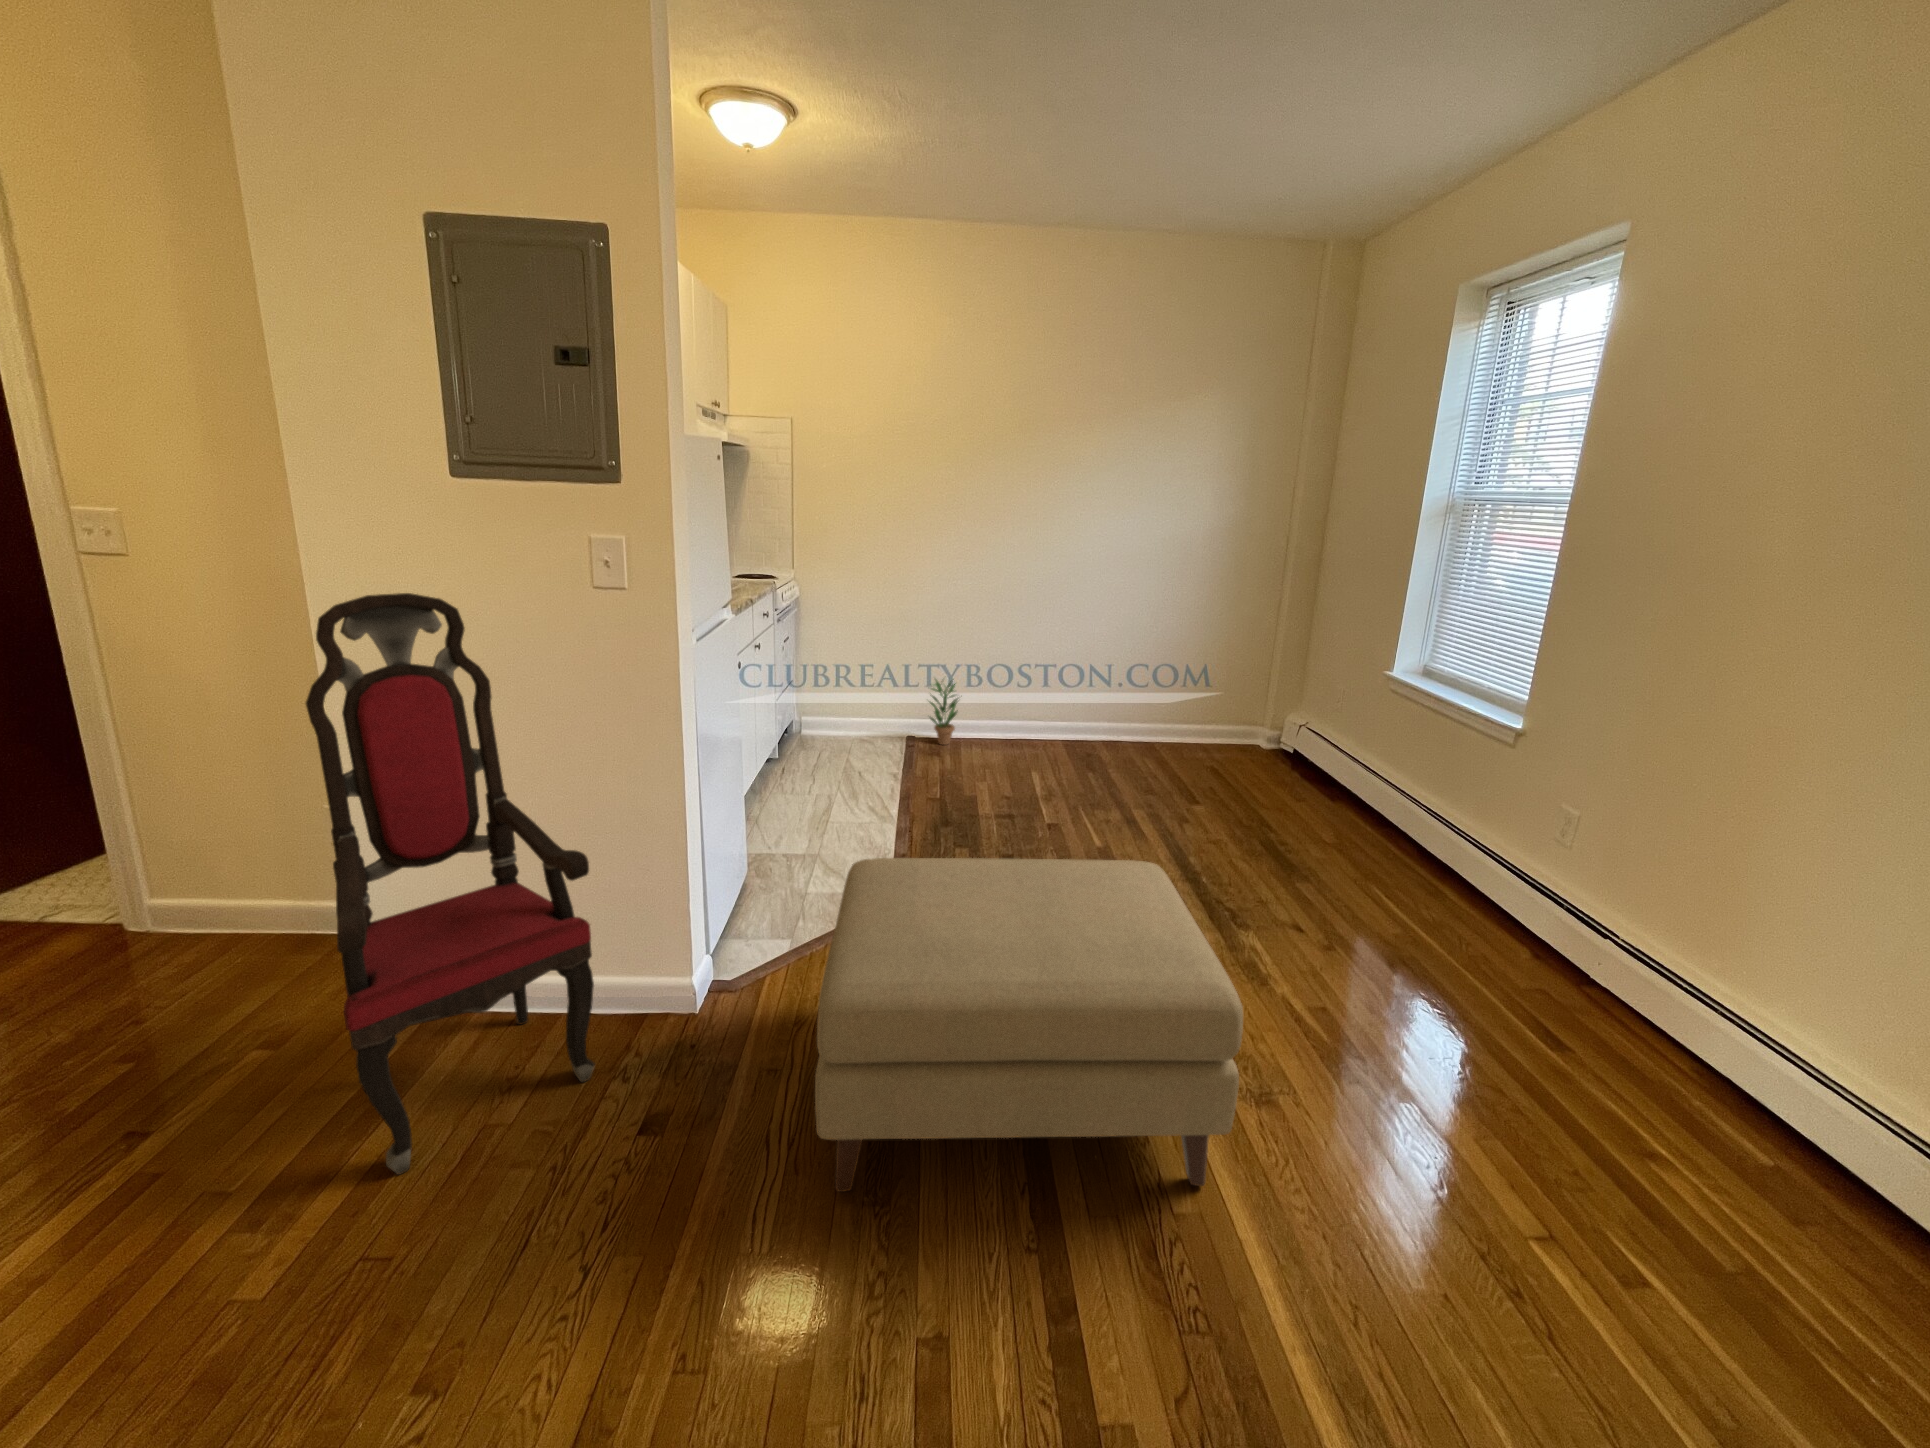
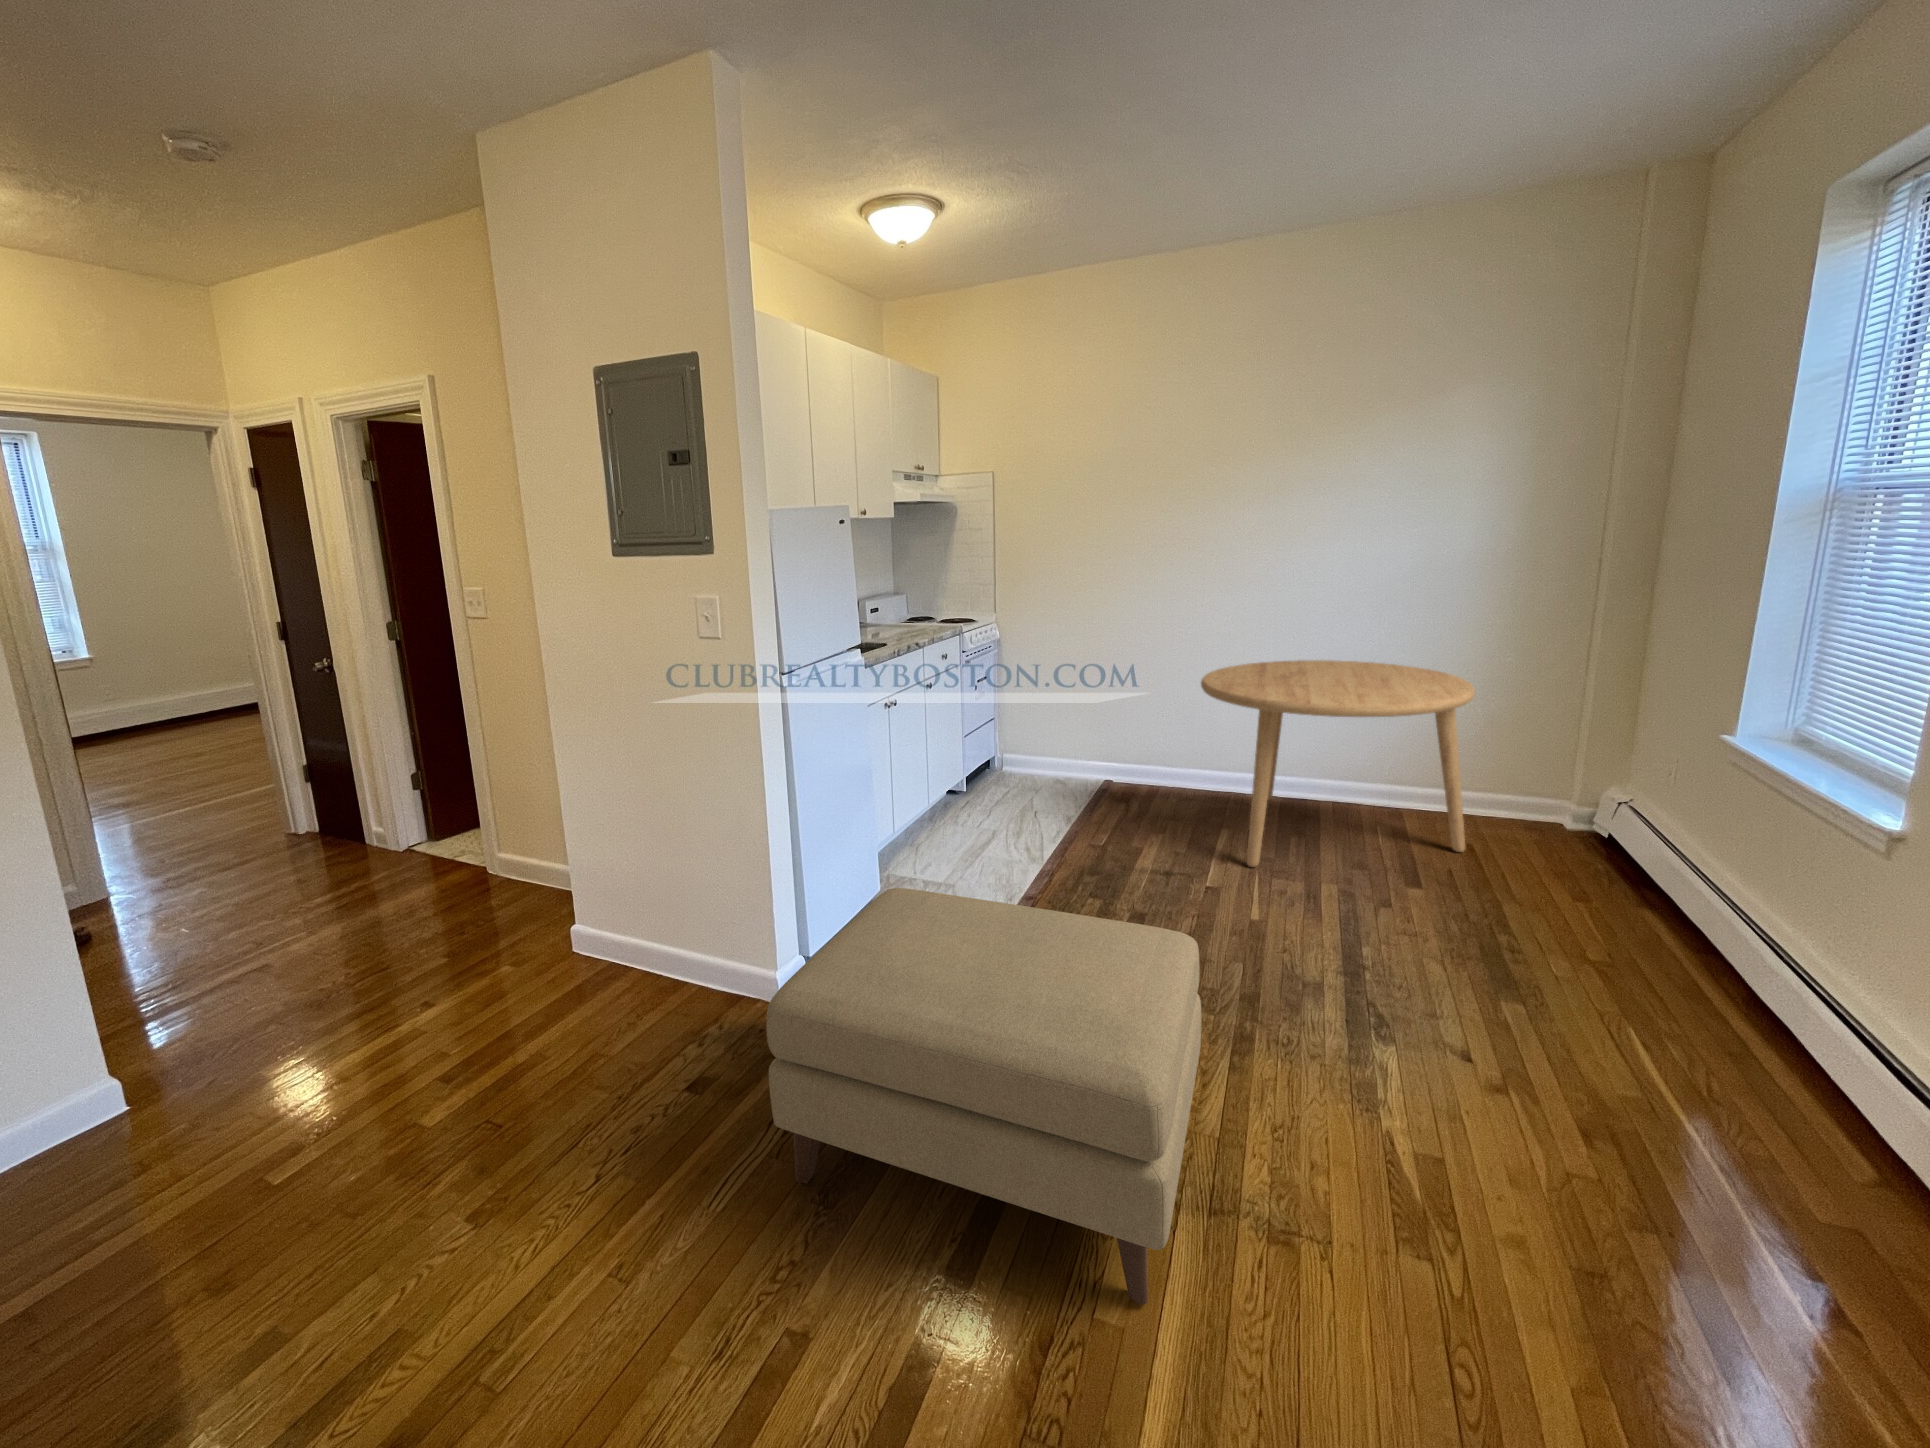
armchair: present [306,593,595,1174] -> none [498,650,683,1071]
dining table: none [1023,624,1229,803] -> present [1201,660,1475,867]
potted plant: present [930,679,958,745] -> none [1111,717,1152,791]

